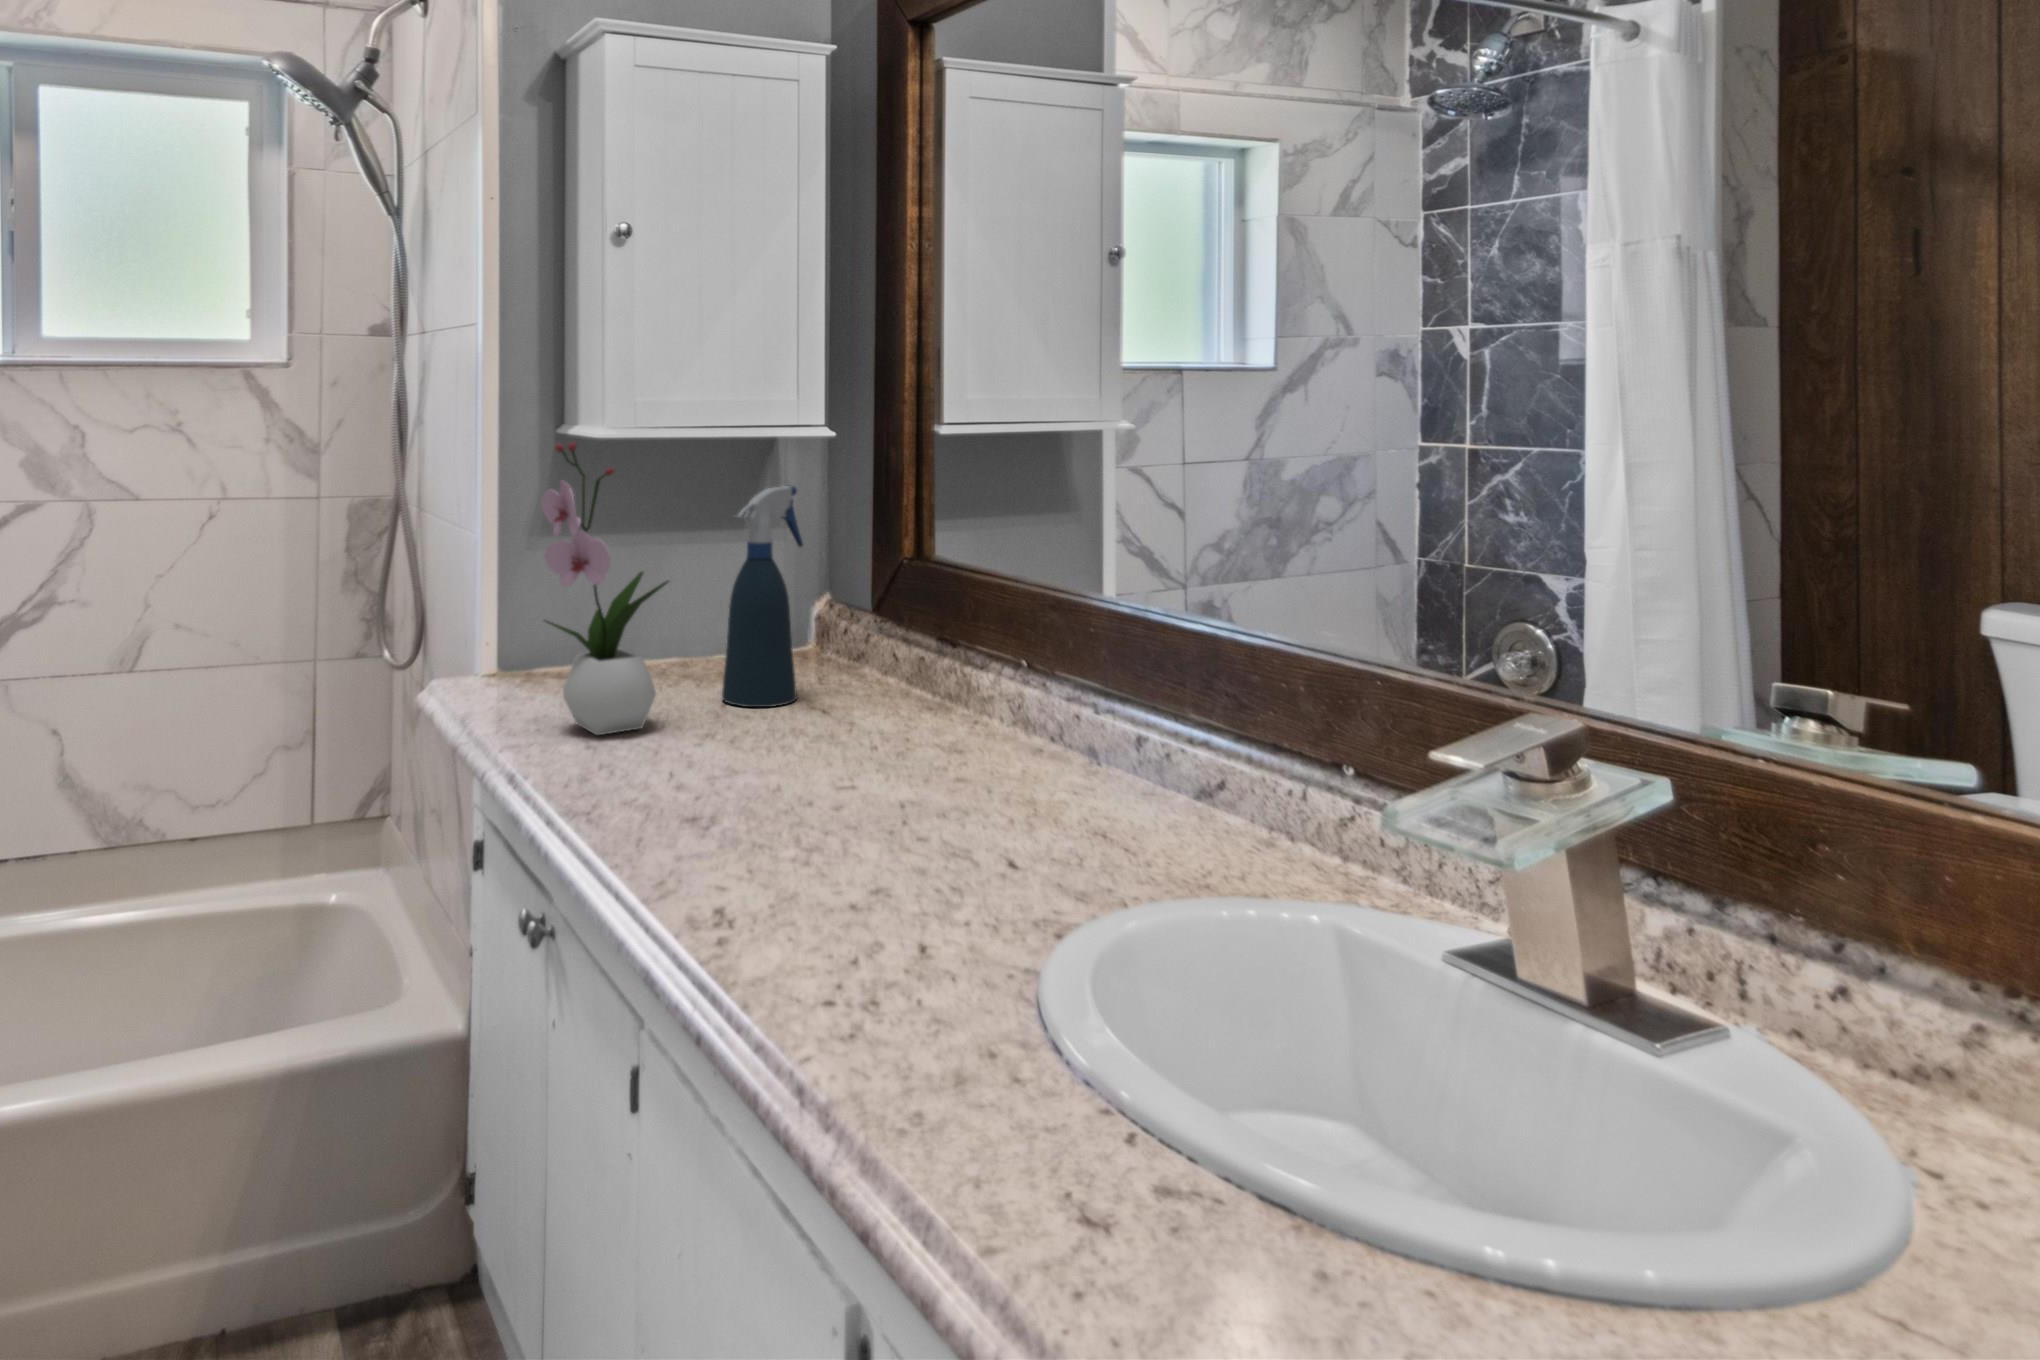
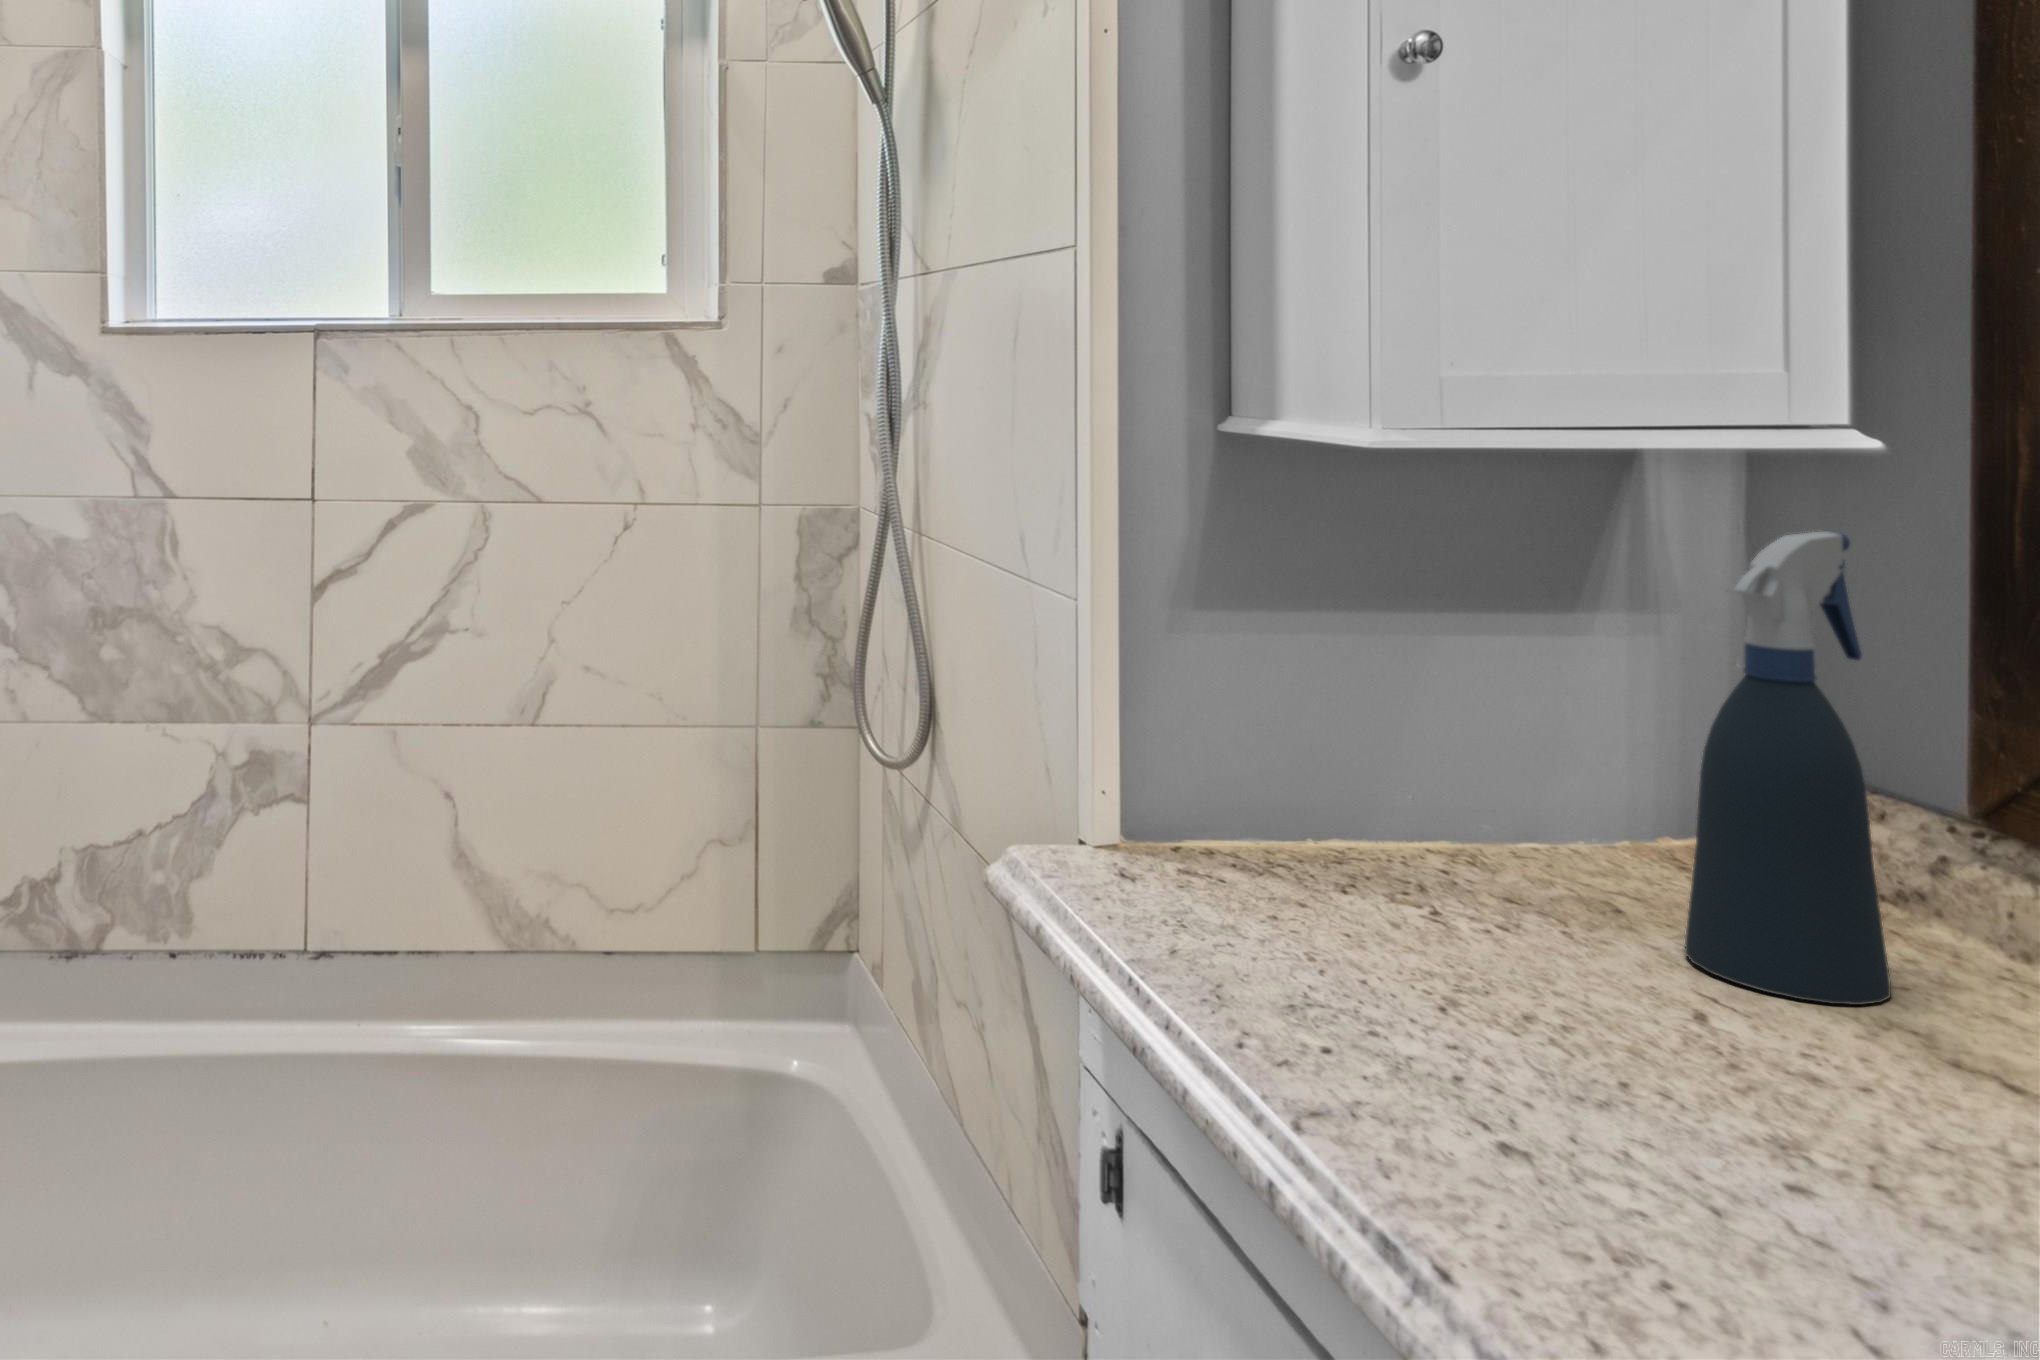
flower arrangement: present [541,442,669,735] -> none [1328,428,1648,1034]

